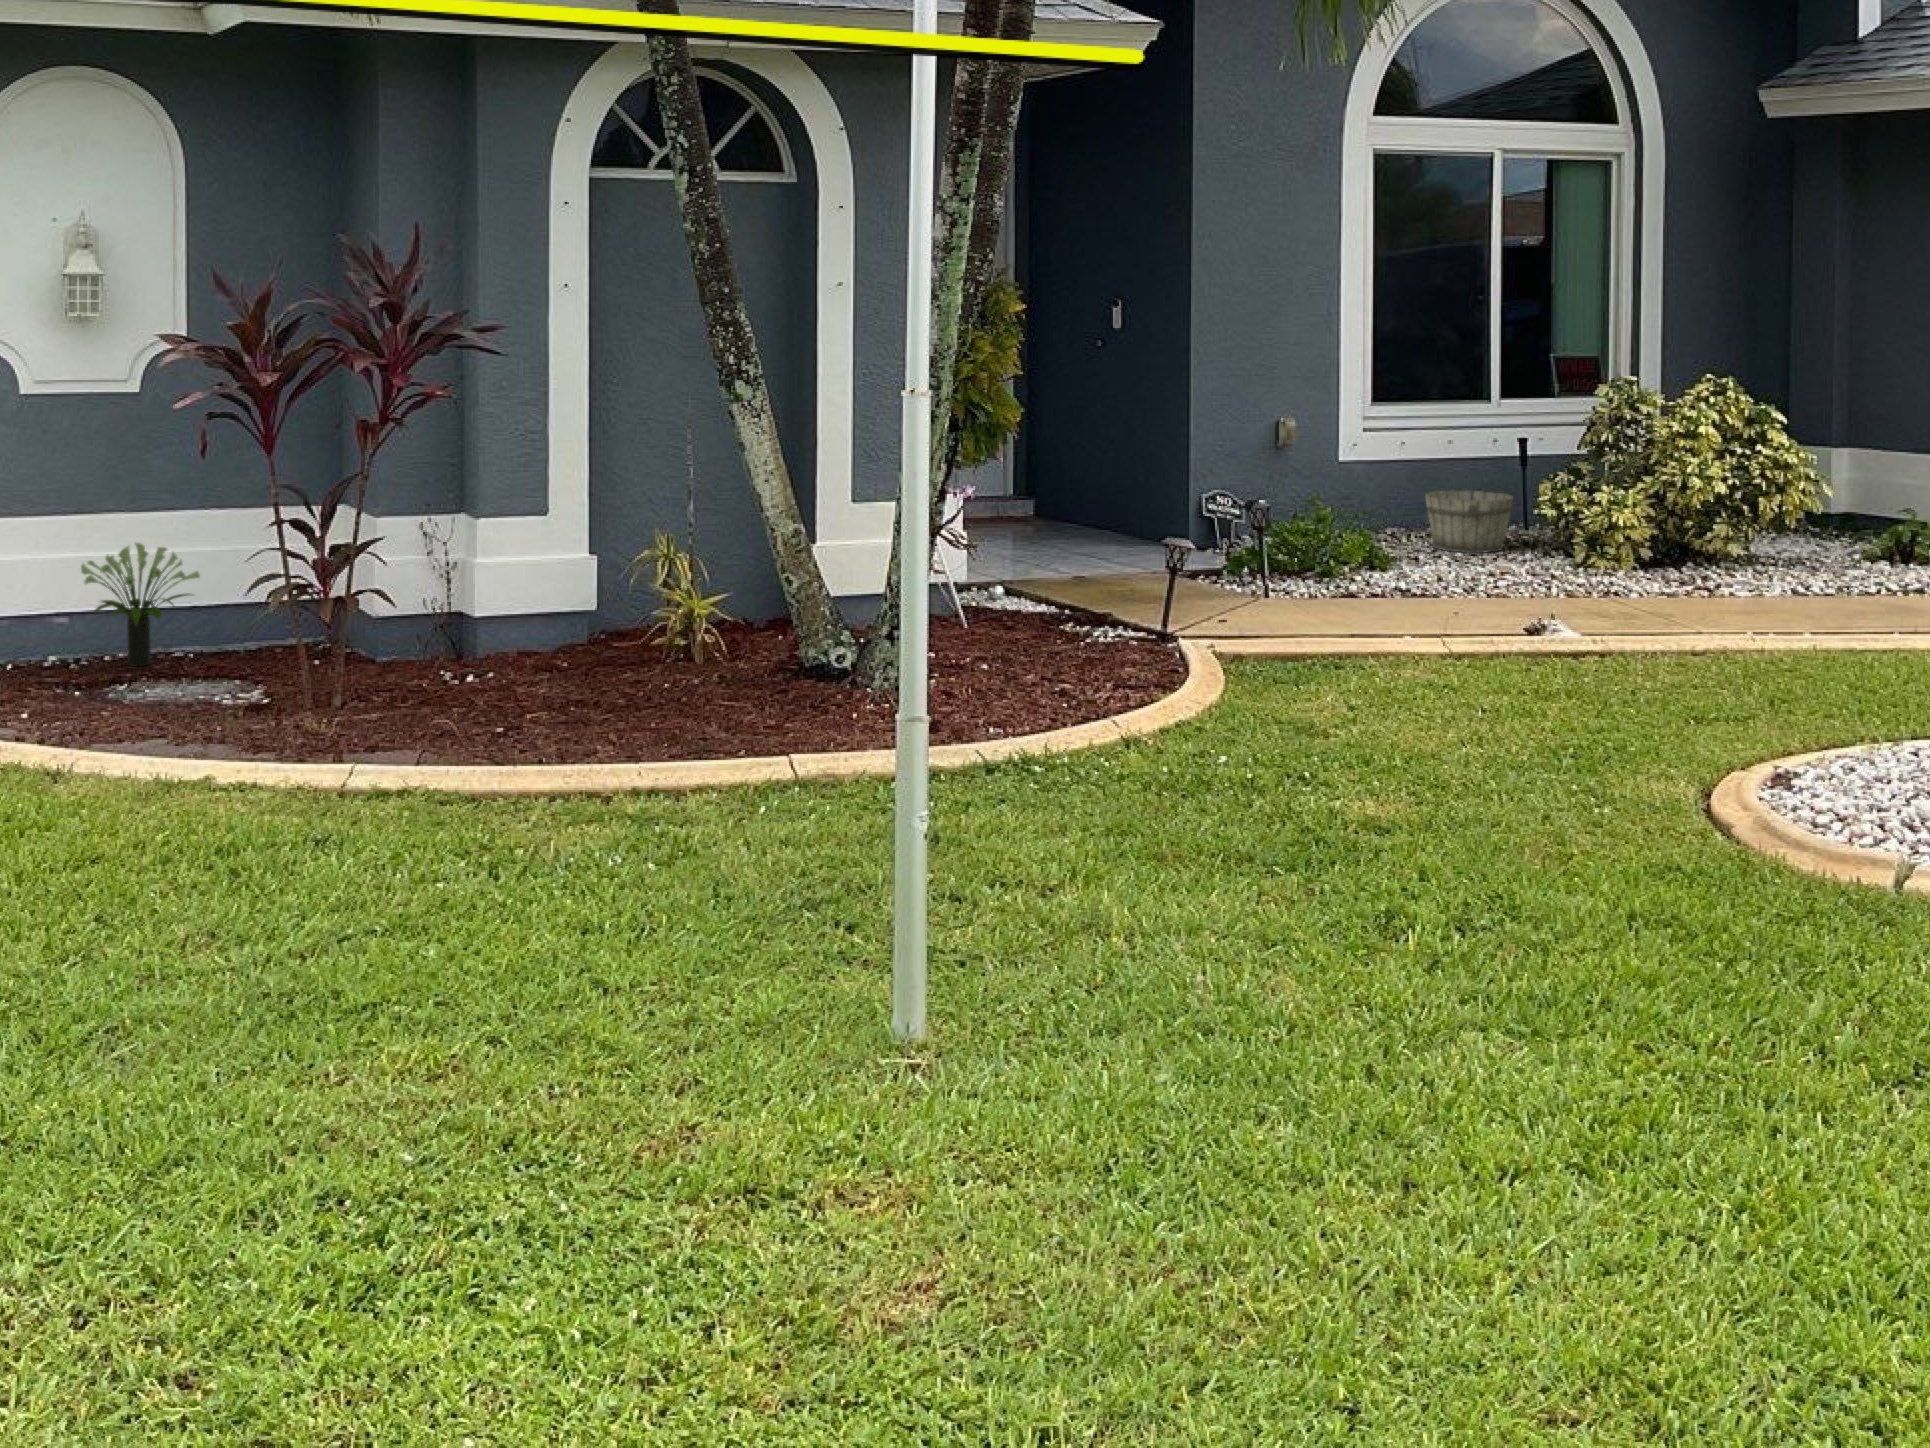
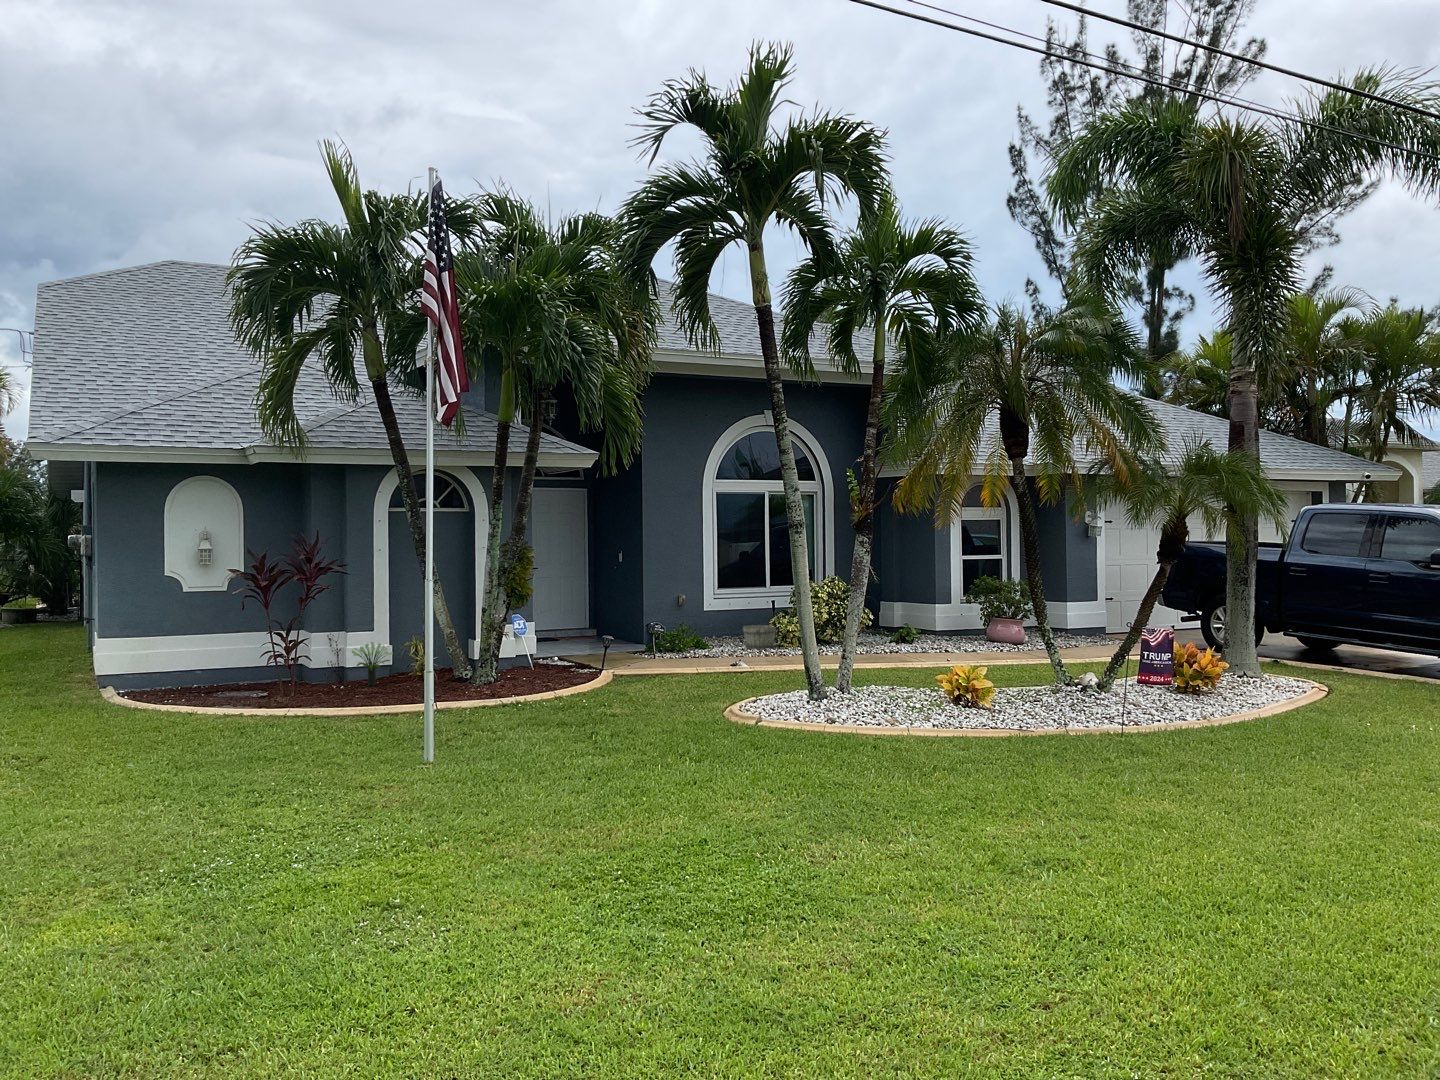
potted plant: present [81,543,200,666] -> present [352,642,393,685]

